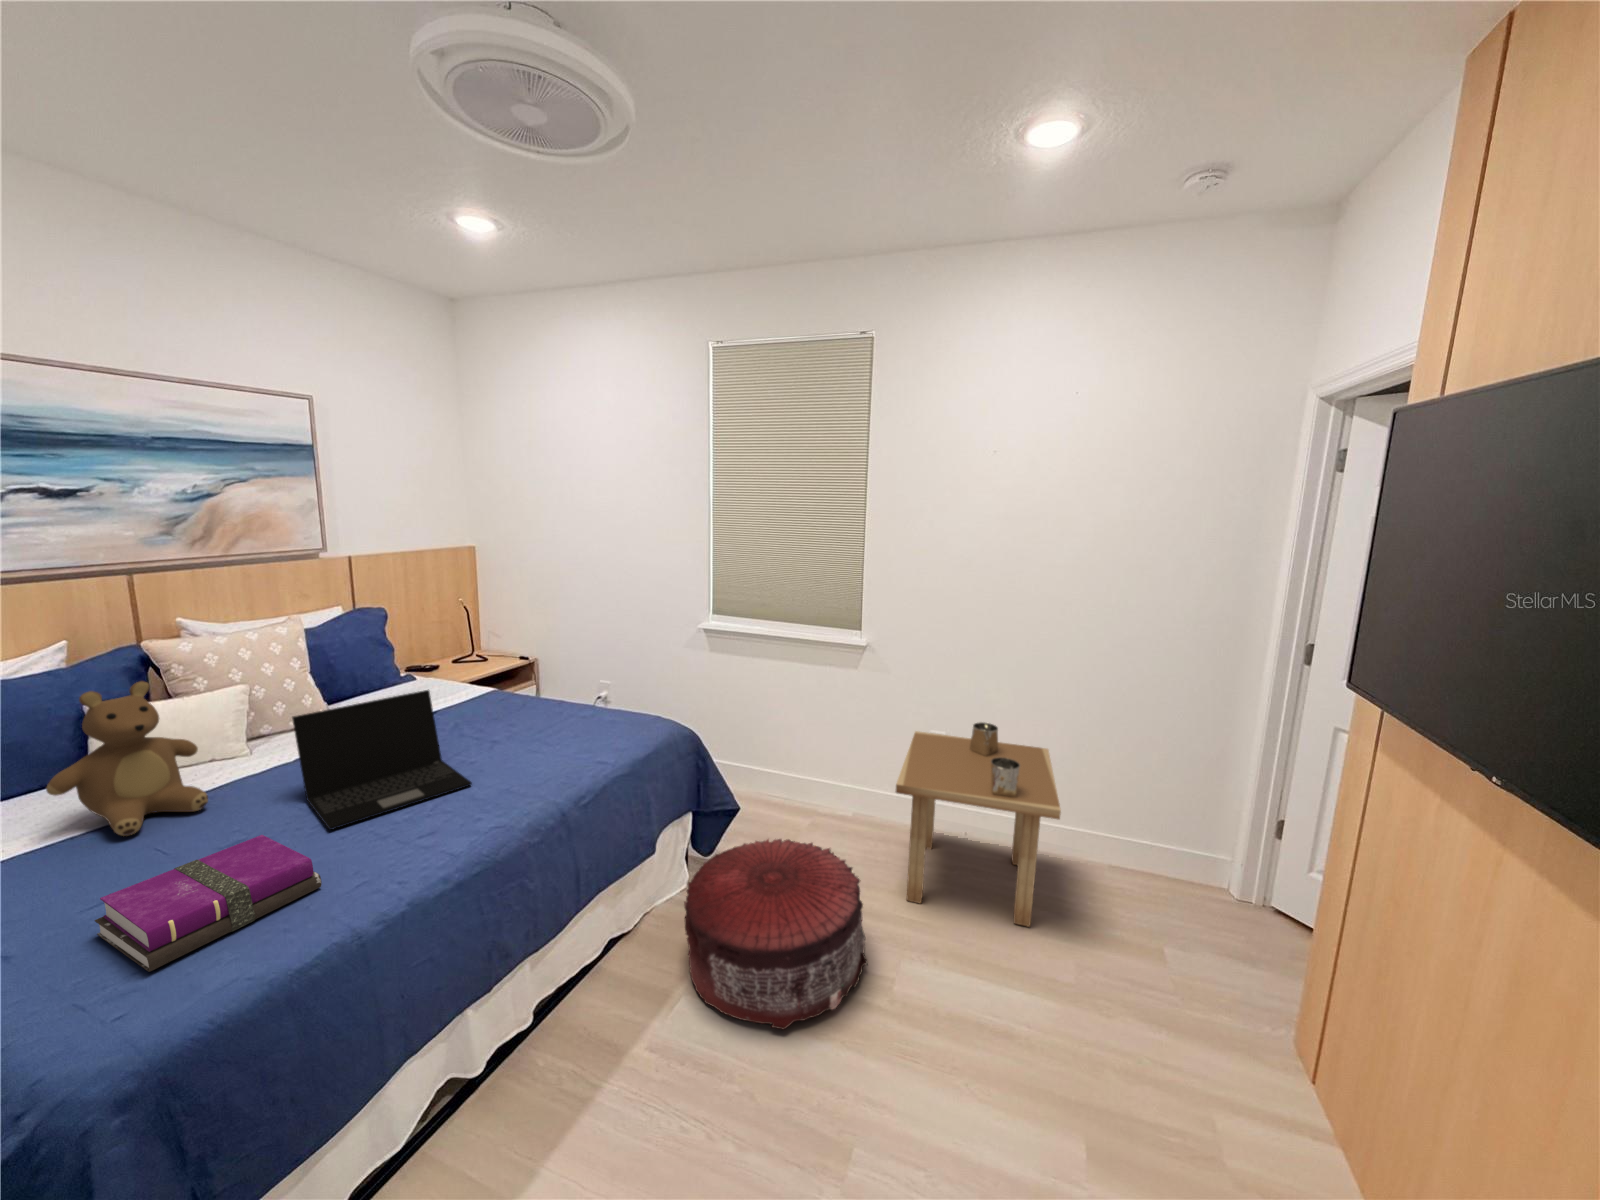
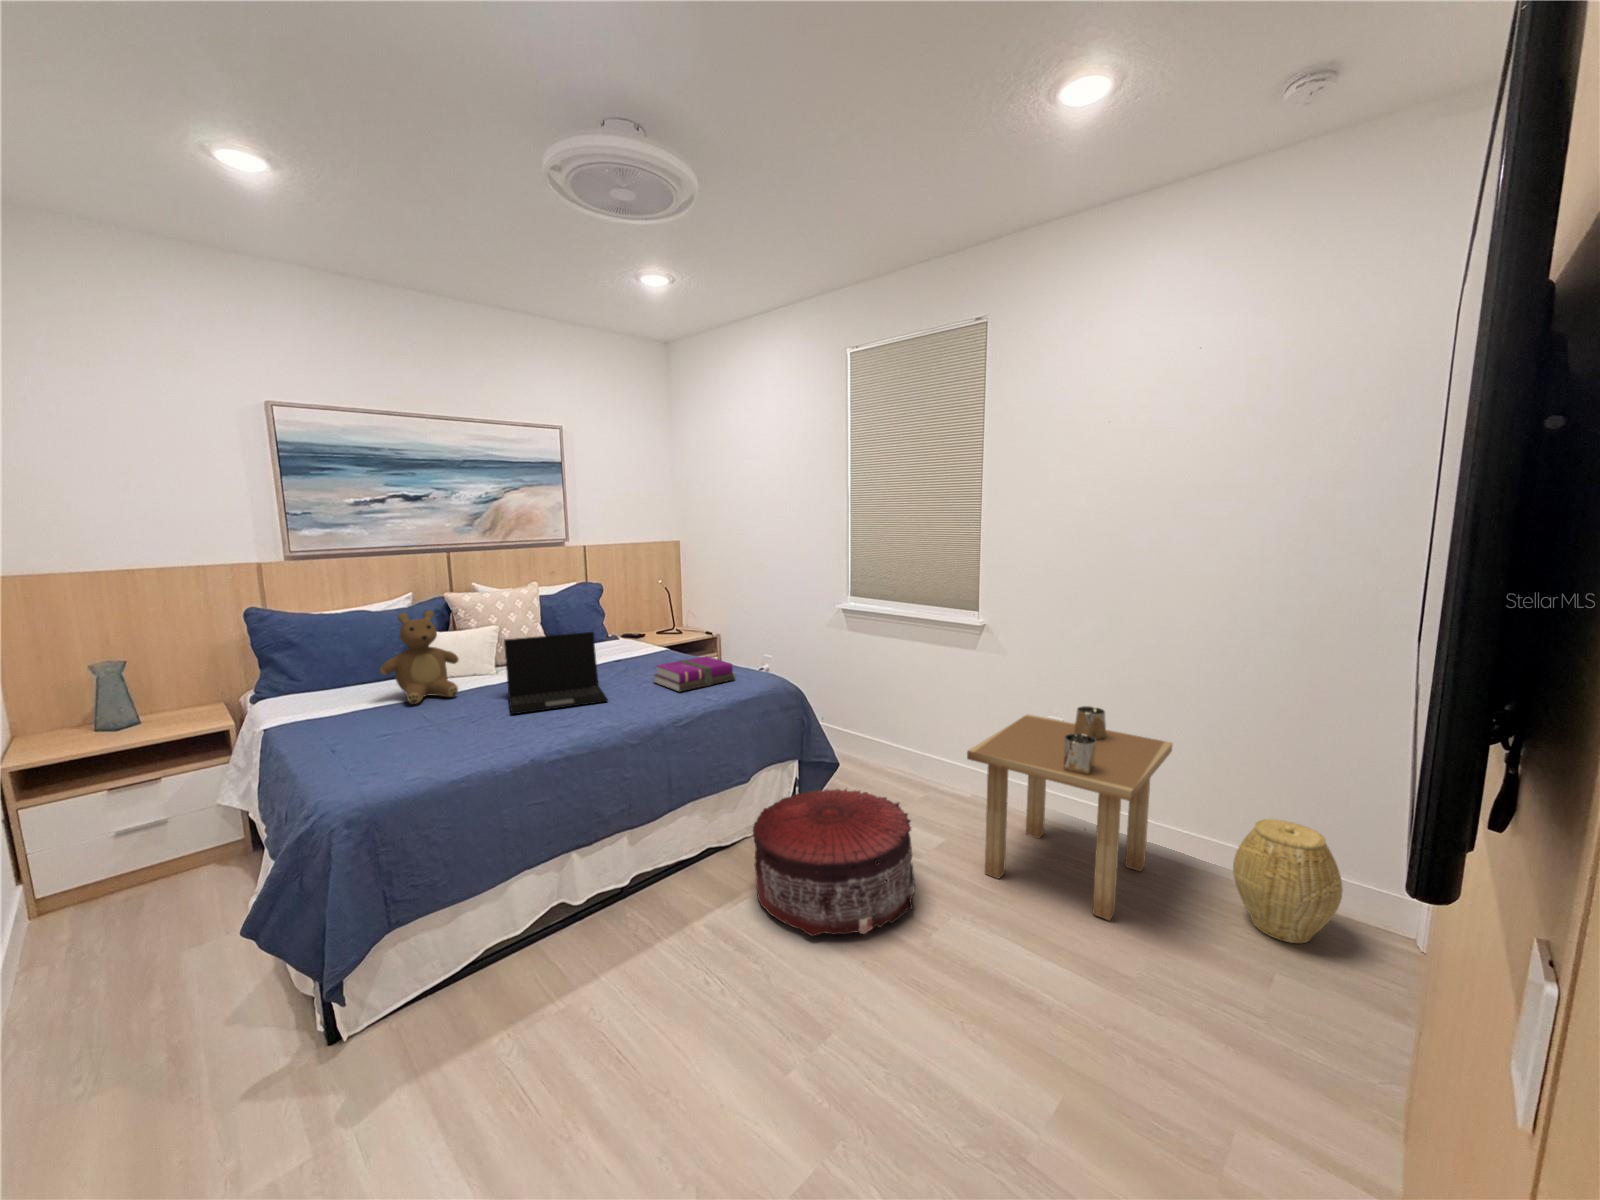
woven basket: none [1108,809,1193,912] -> present [1233,819,1343,943]
notebook: present [95,835,322,972] -> present [654,656,735,692]

